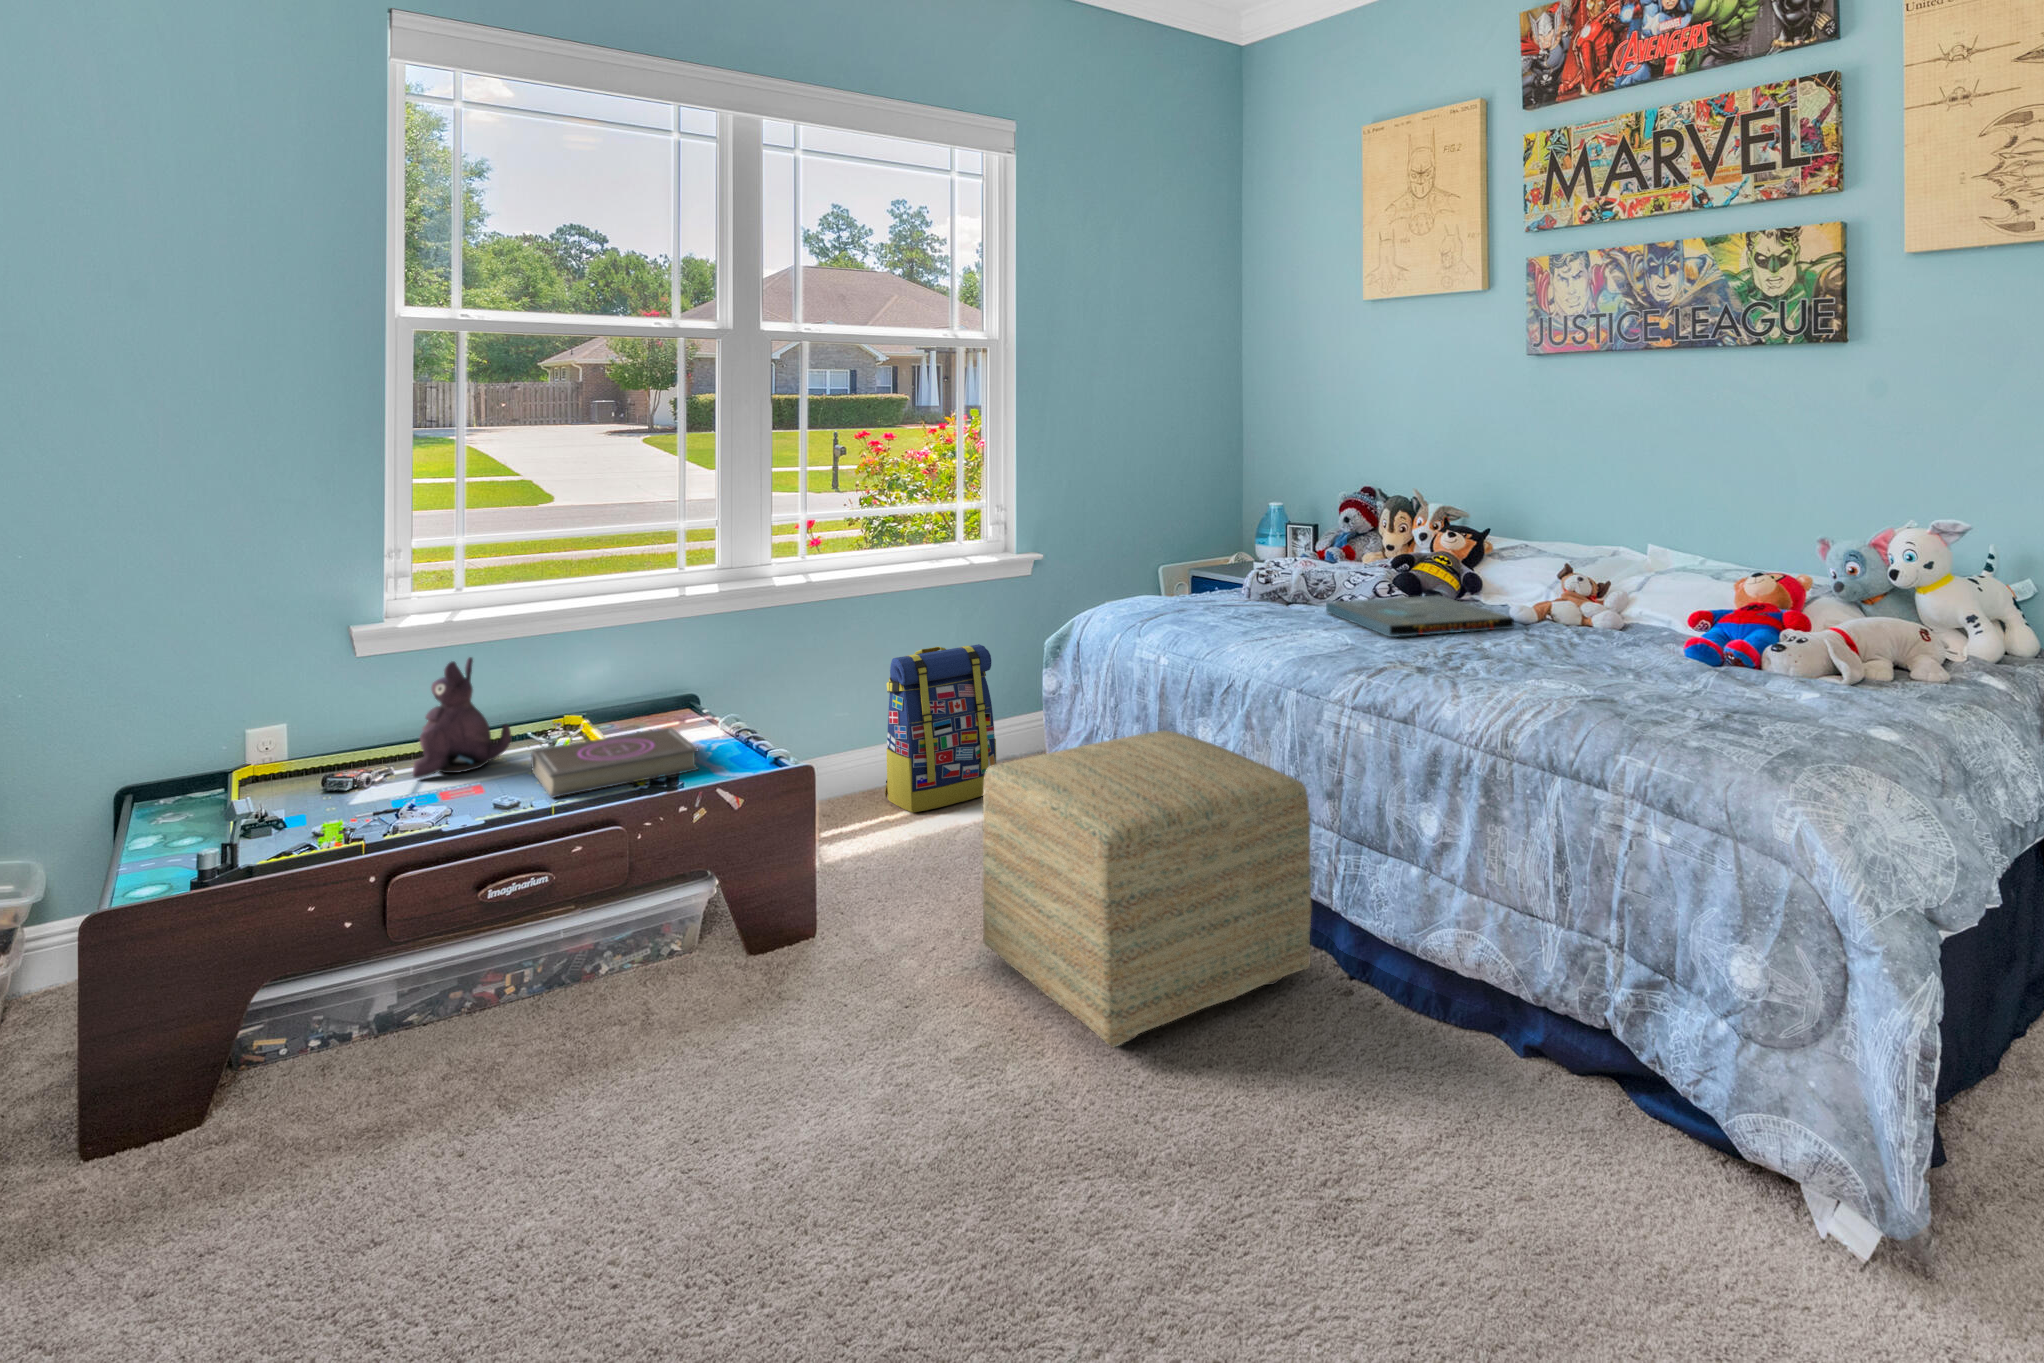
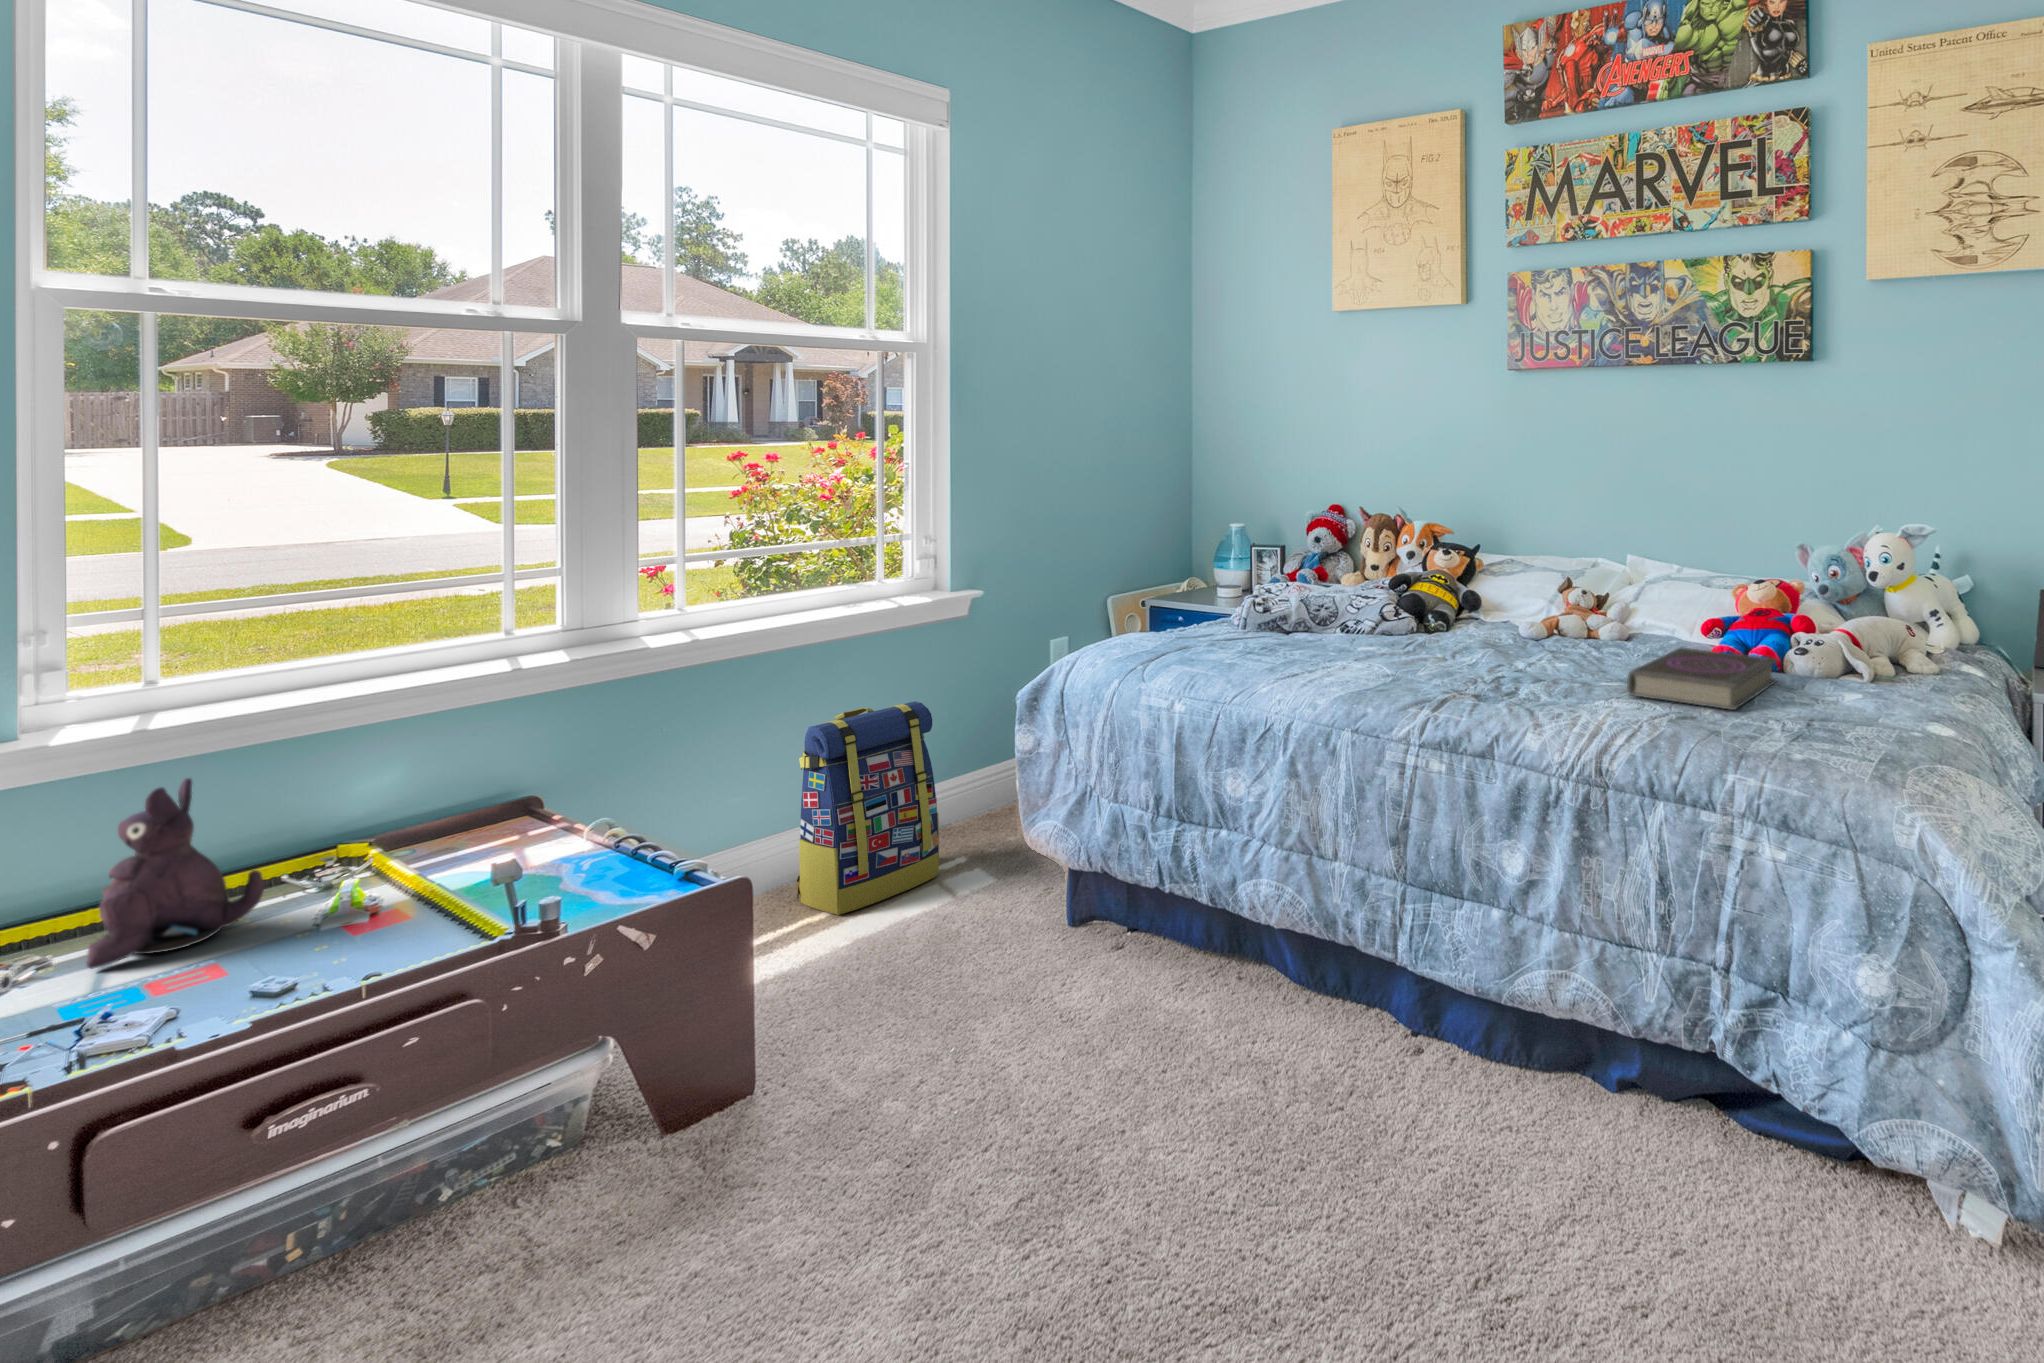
board game: present [1326,595,1514,637] -> none [1339,616,1537,664]
book: present [531,728,698,797] -> present [1627,648,1778,710]
ottoman: present [983,731,1311,1048] -> none [993,787,1382,1174]

